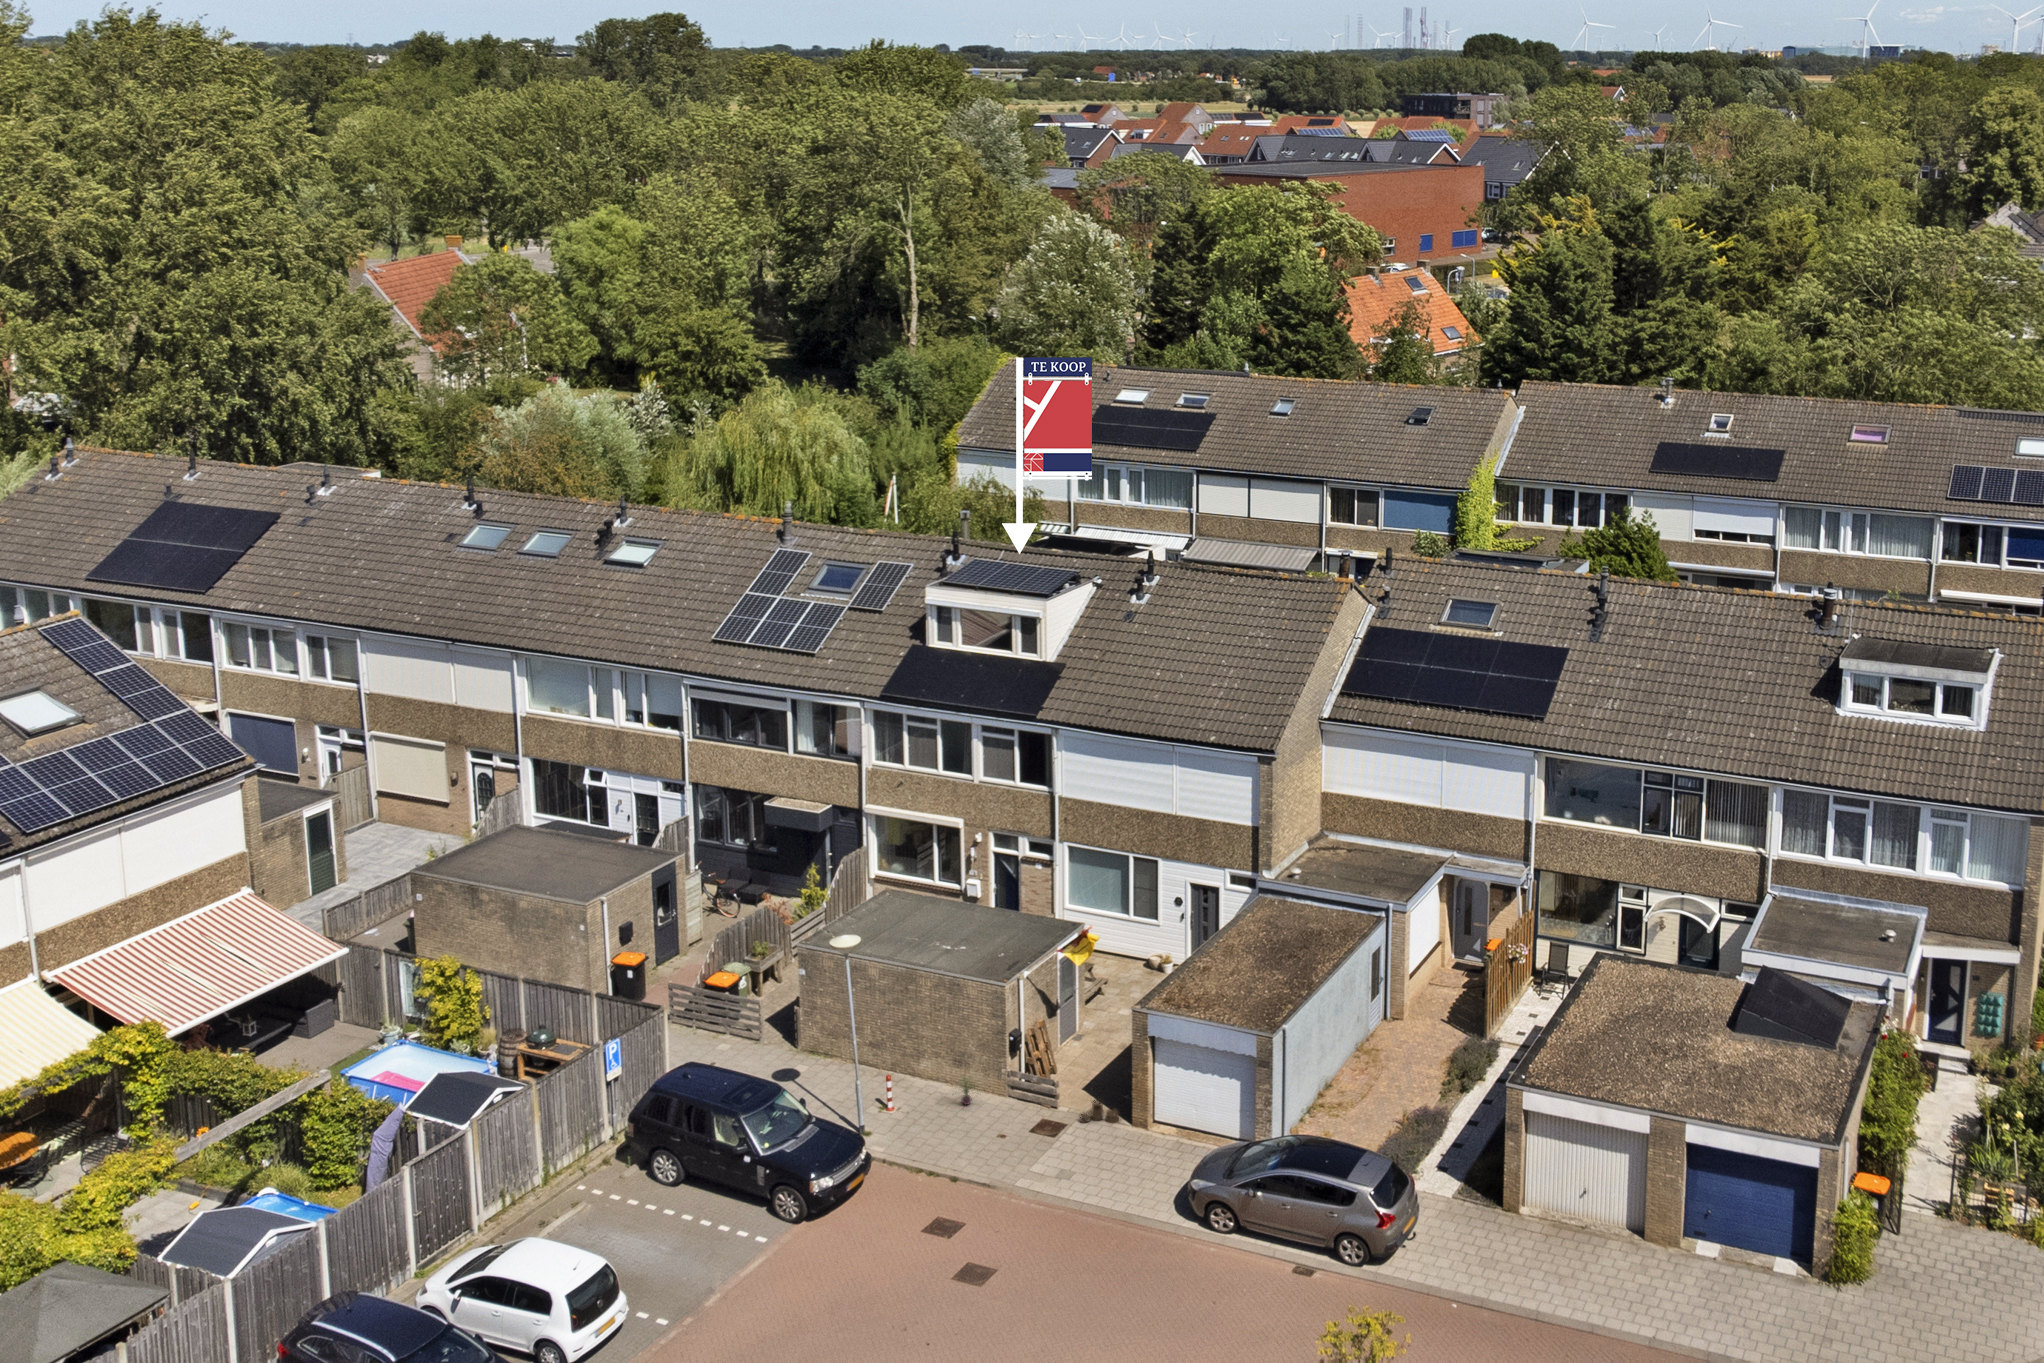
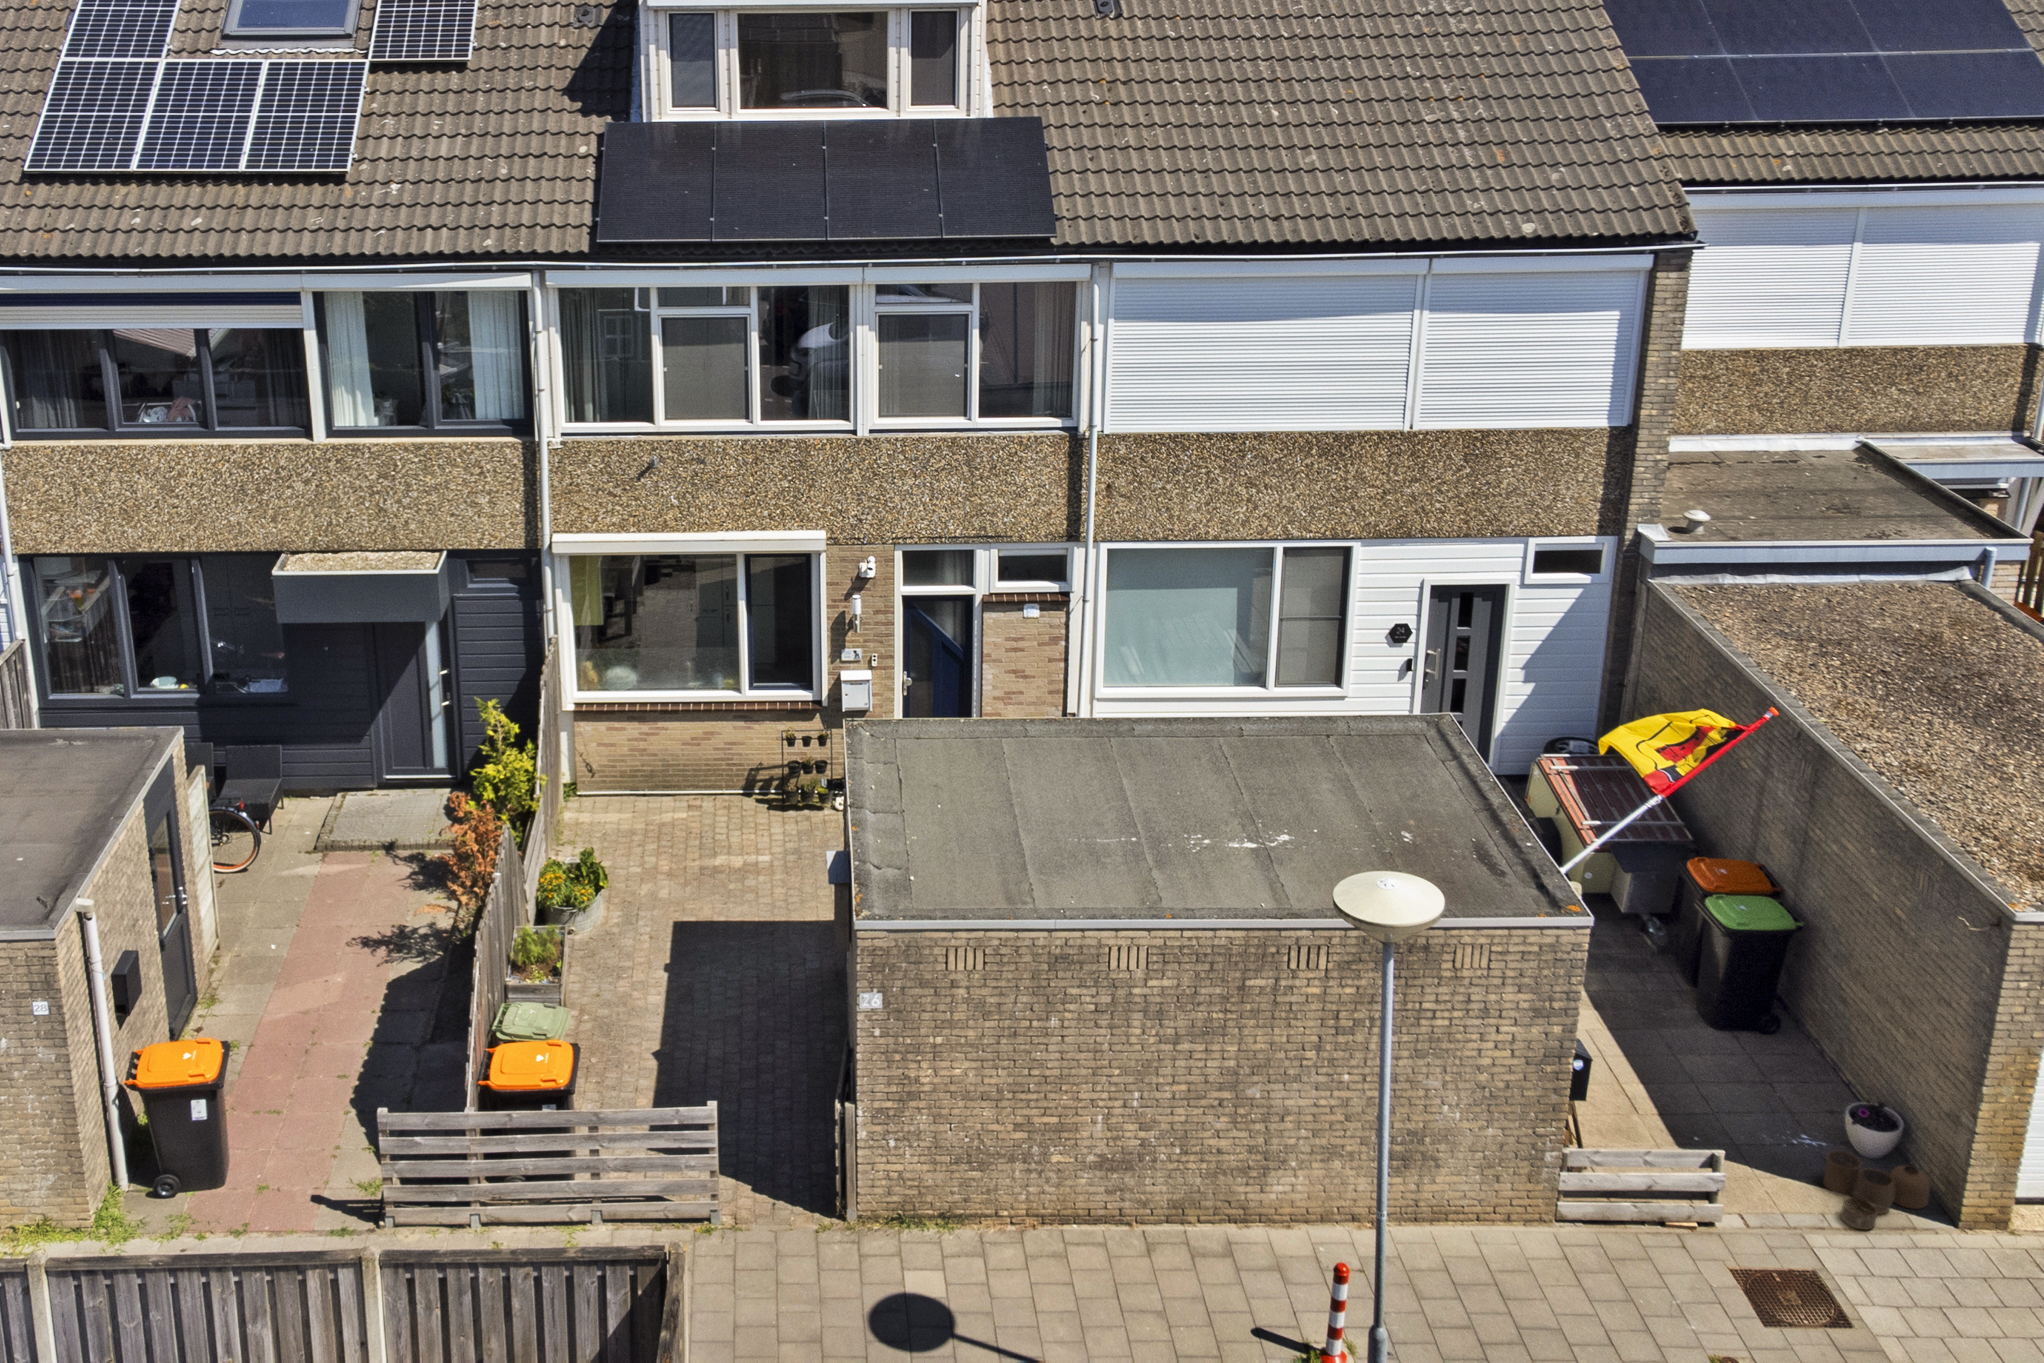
decorative plant: present [961,1080,975,1105] -> none [1477,1178,1565,1266]

